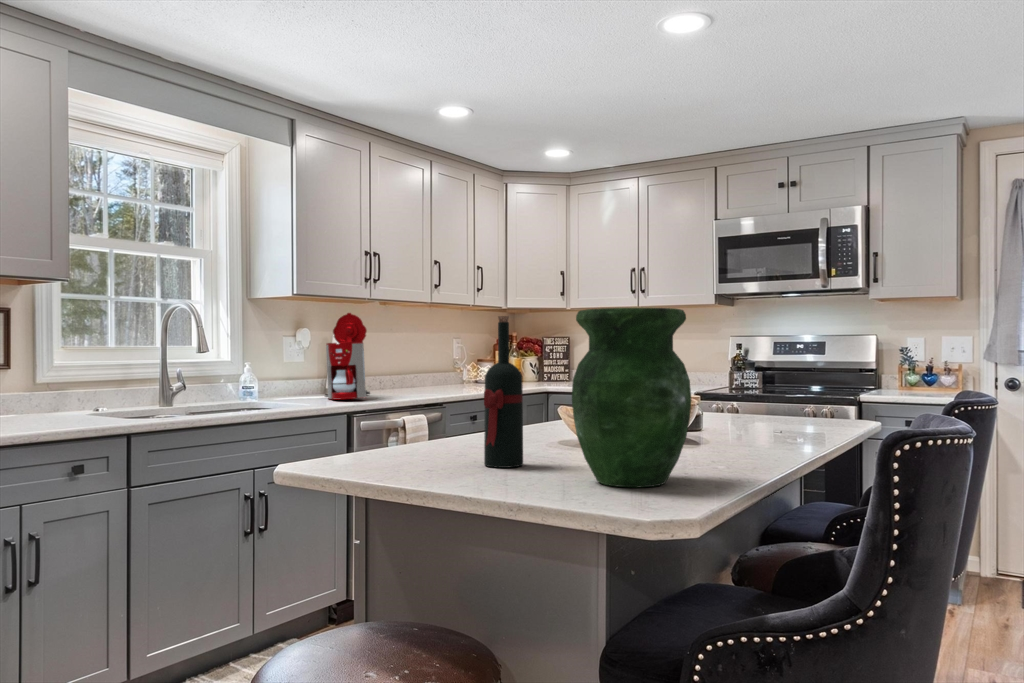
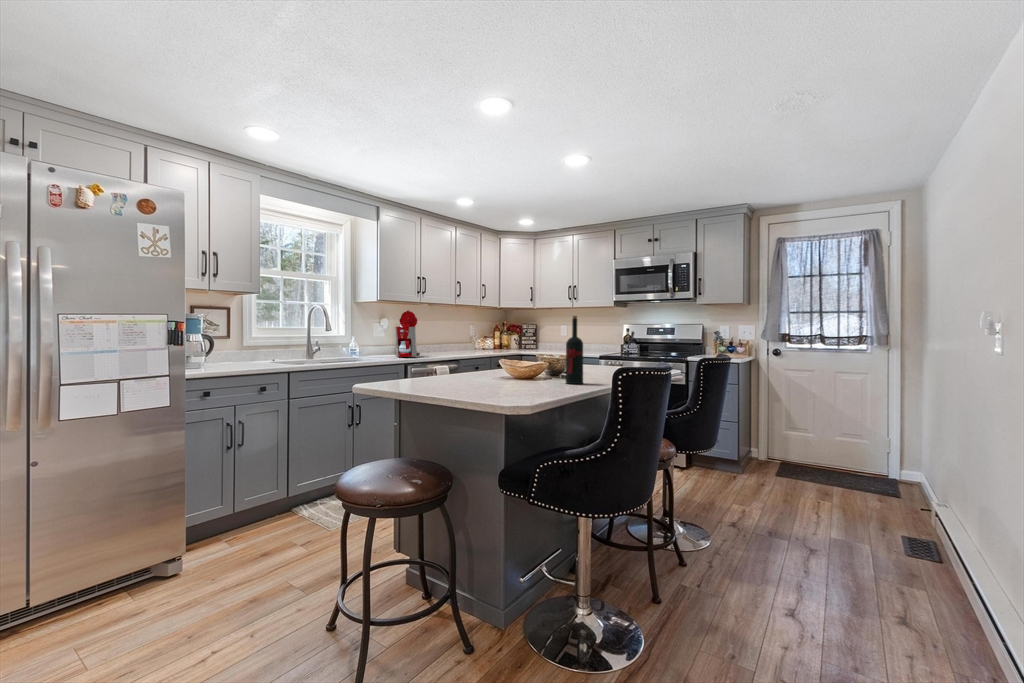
vase: present [572,308,691,487] -> none [483,311,536,390]
wine bottle: present [484,316,523,468] -> present [566,316,583,384]

